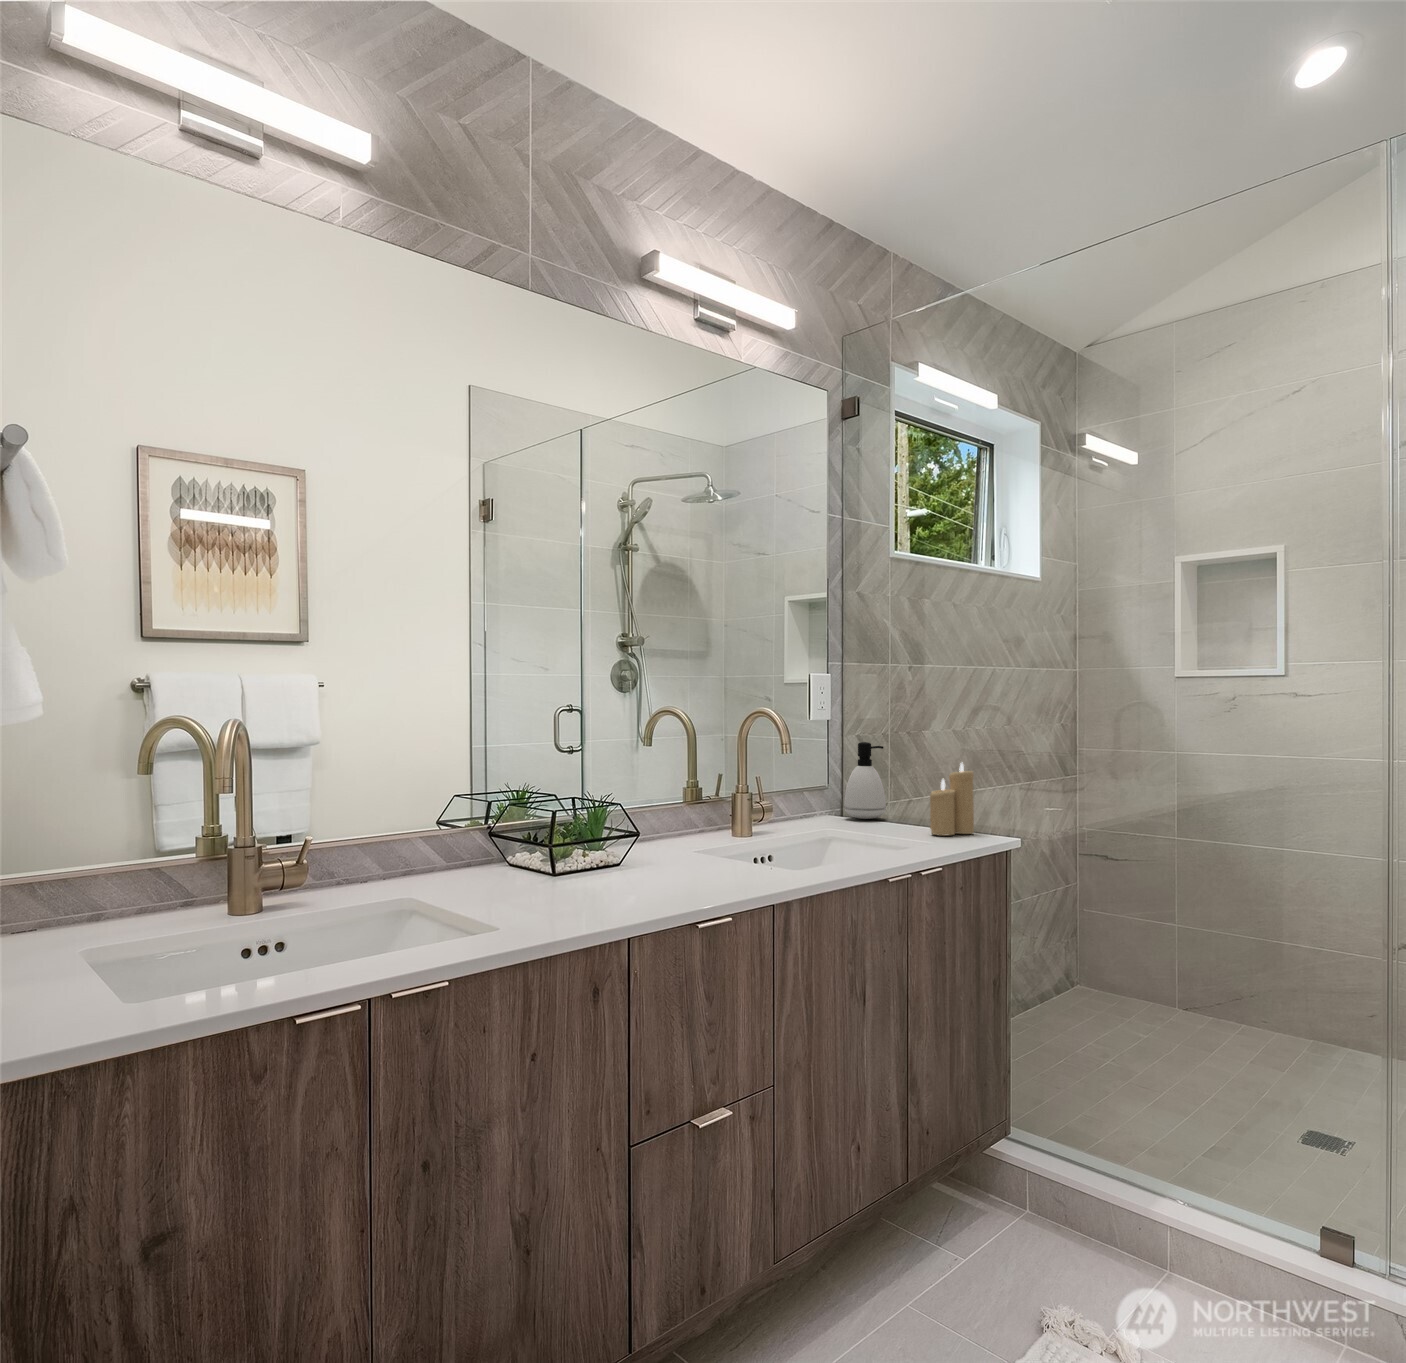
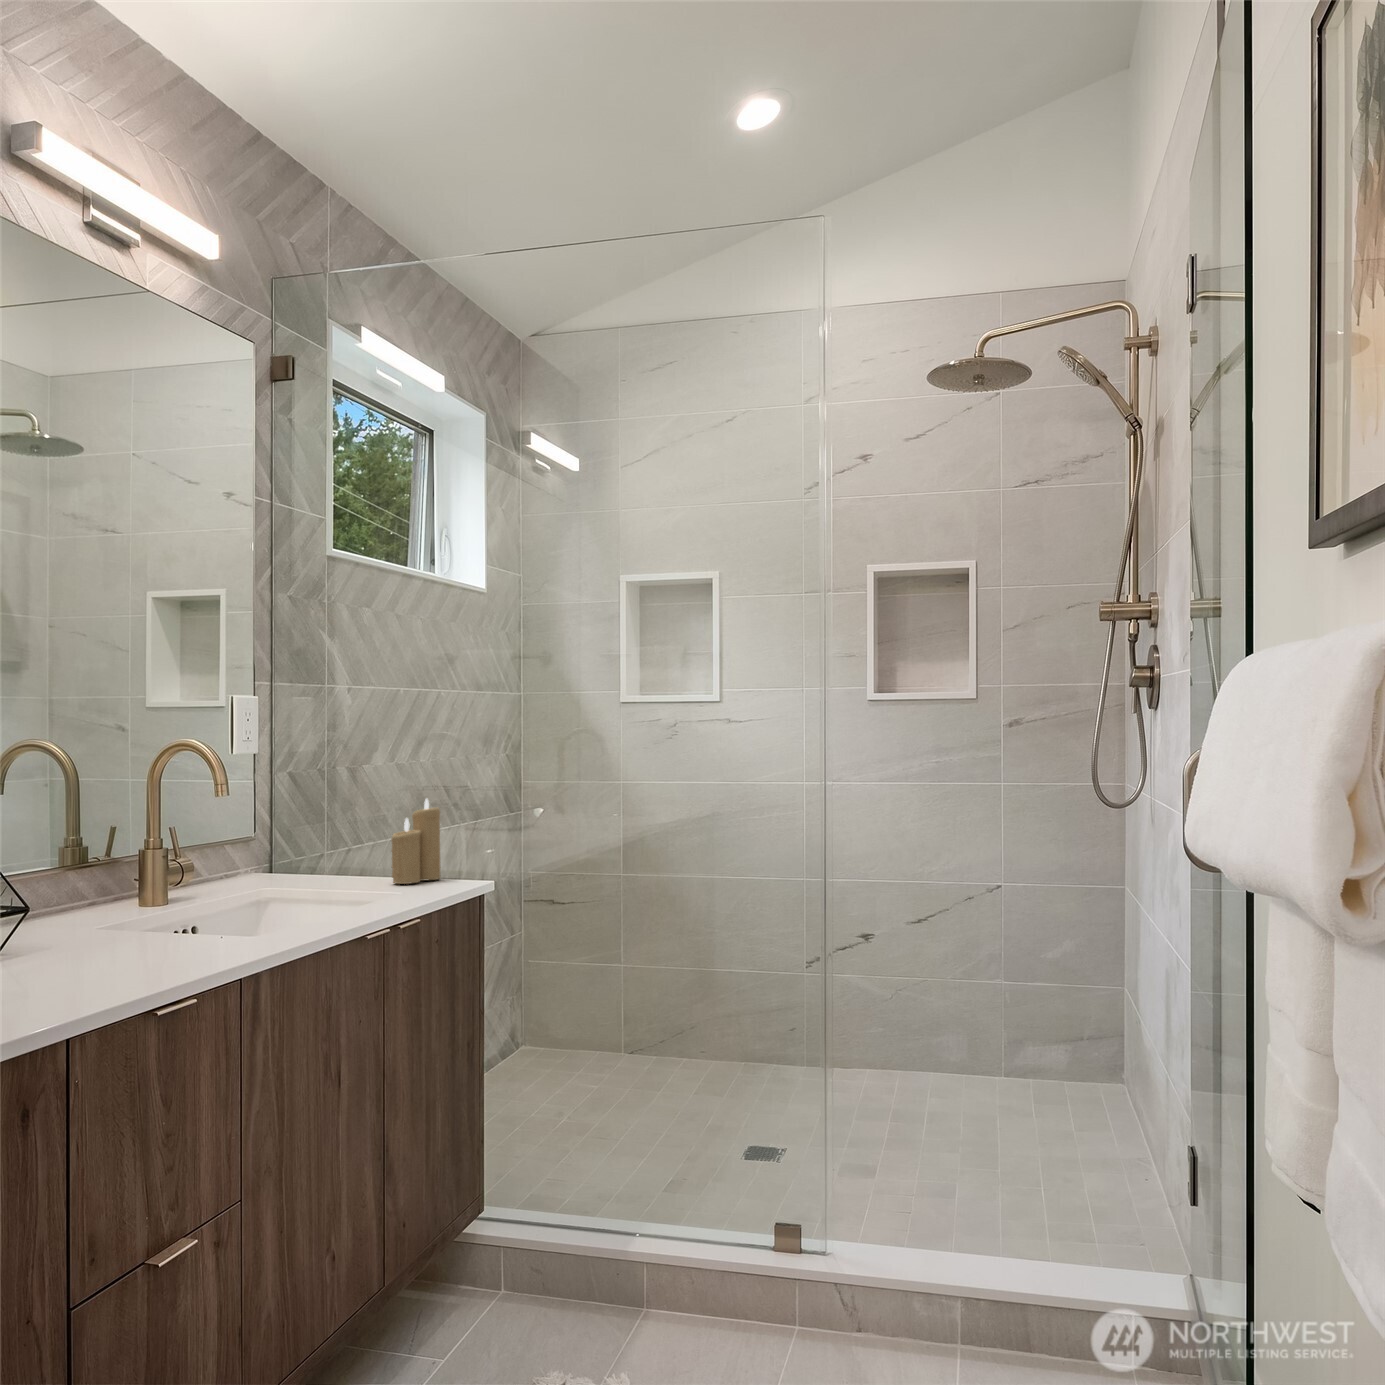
soap dispenser: present [844,742,886,819] -> none [276,780,328,874]

